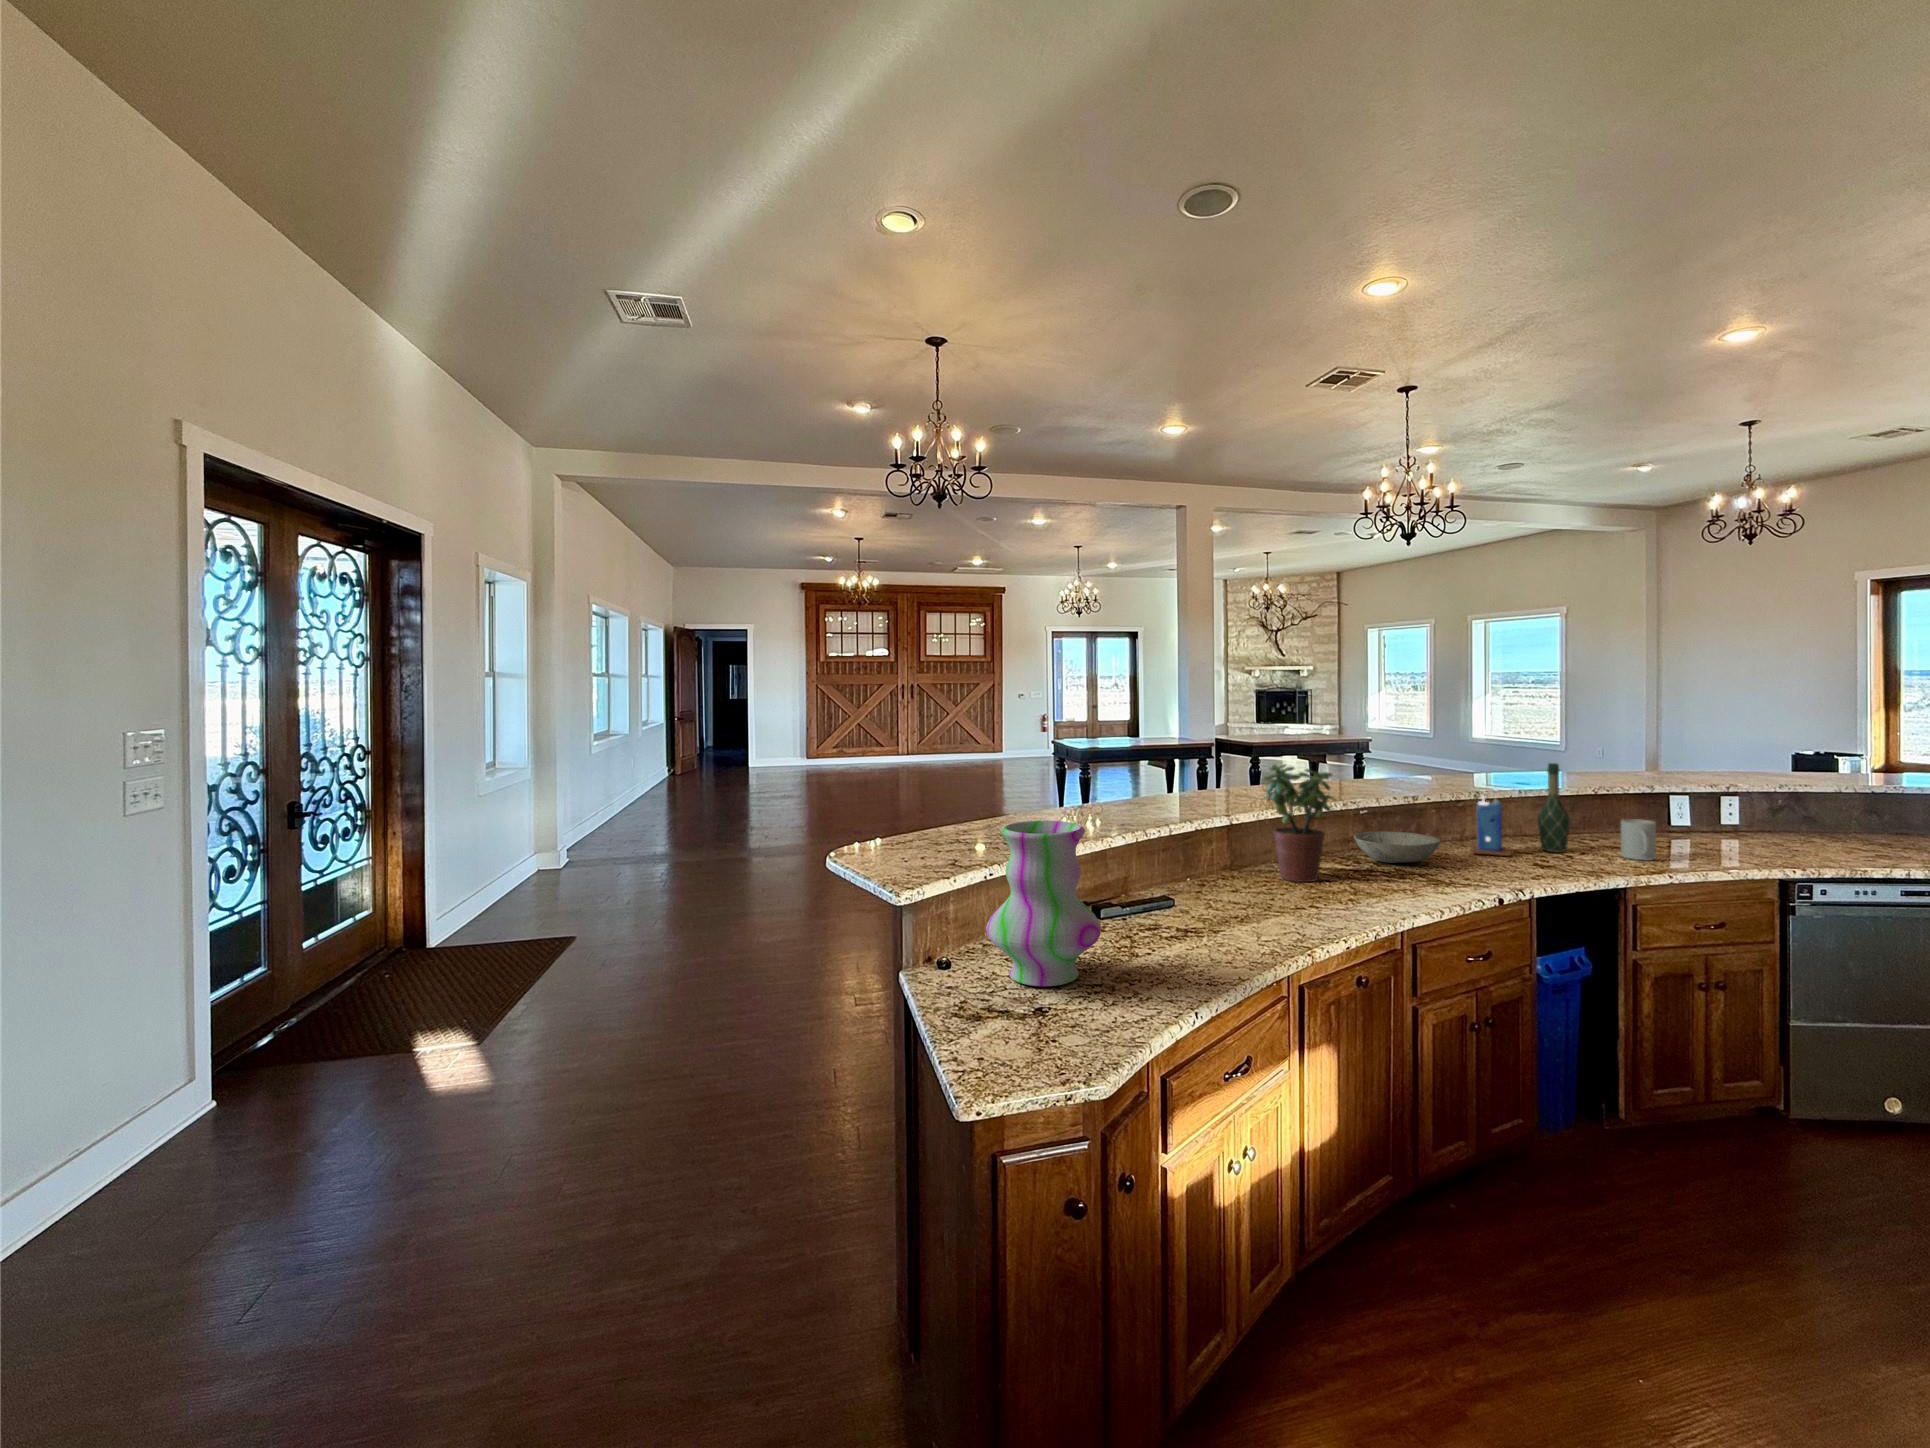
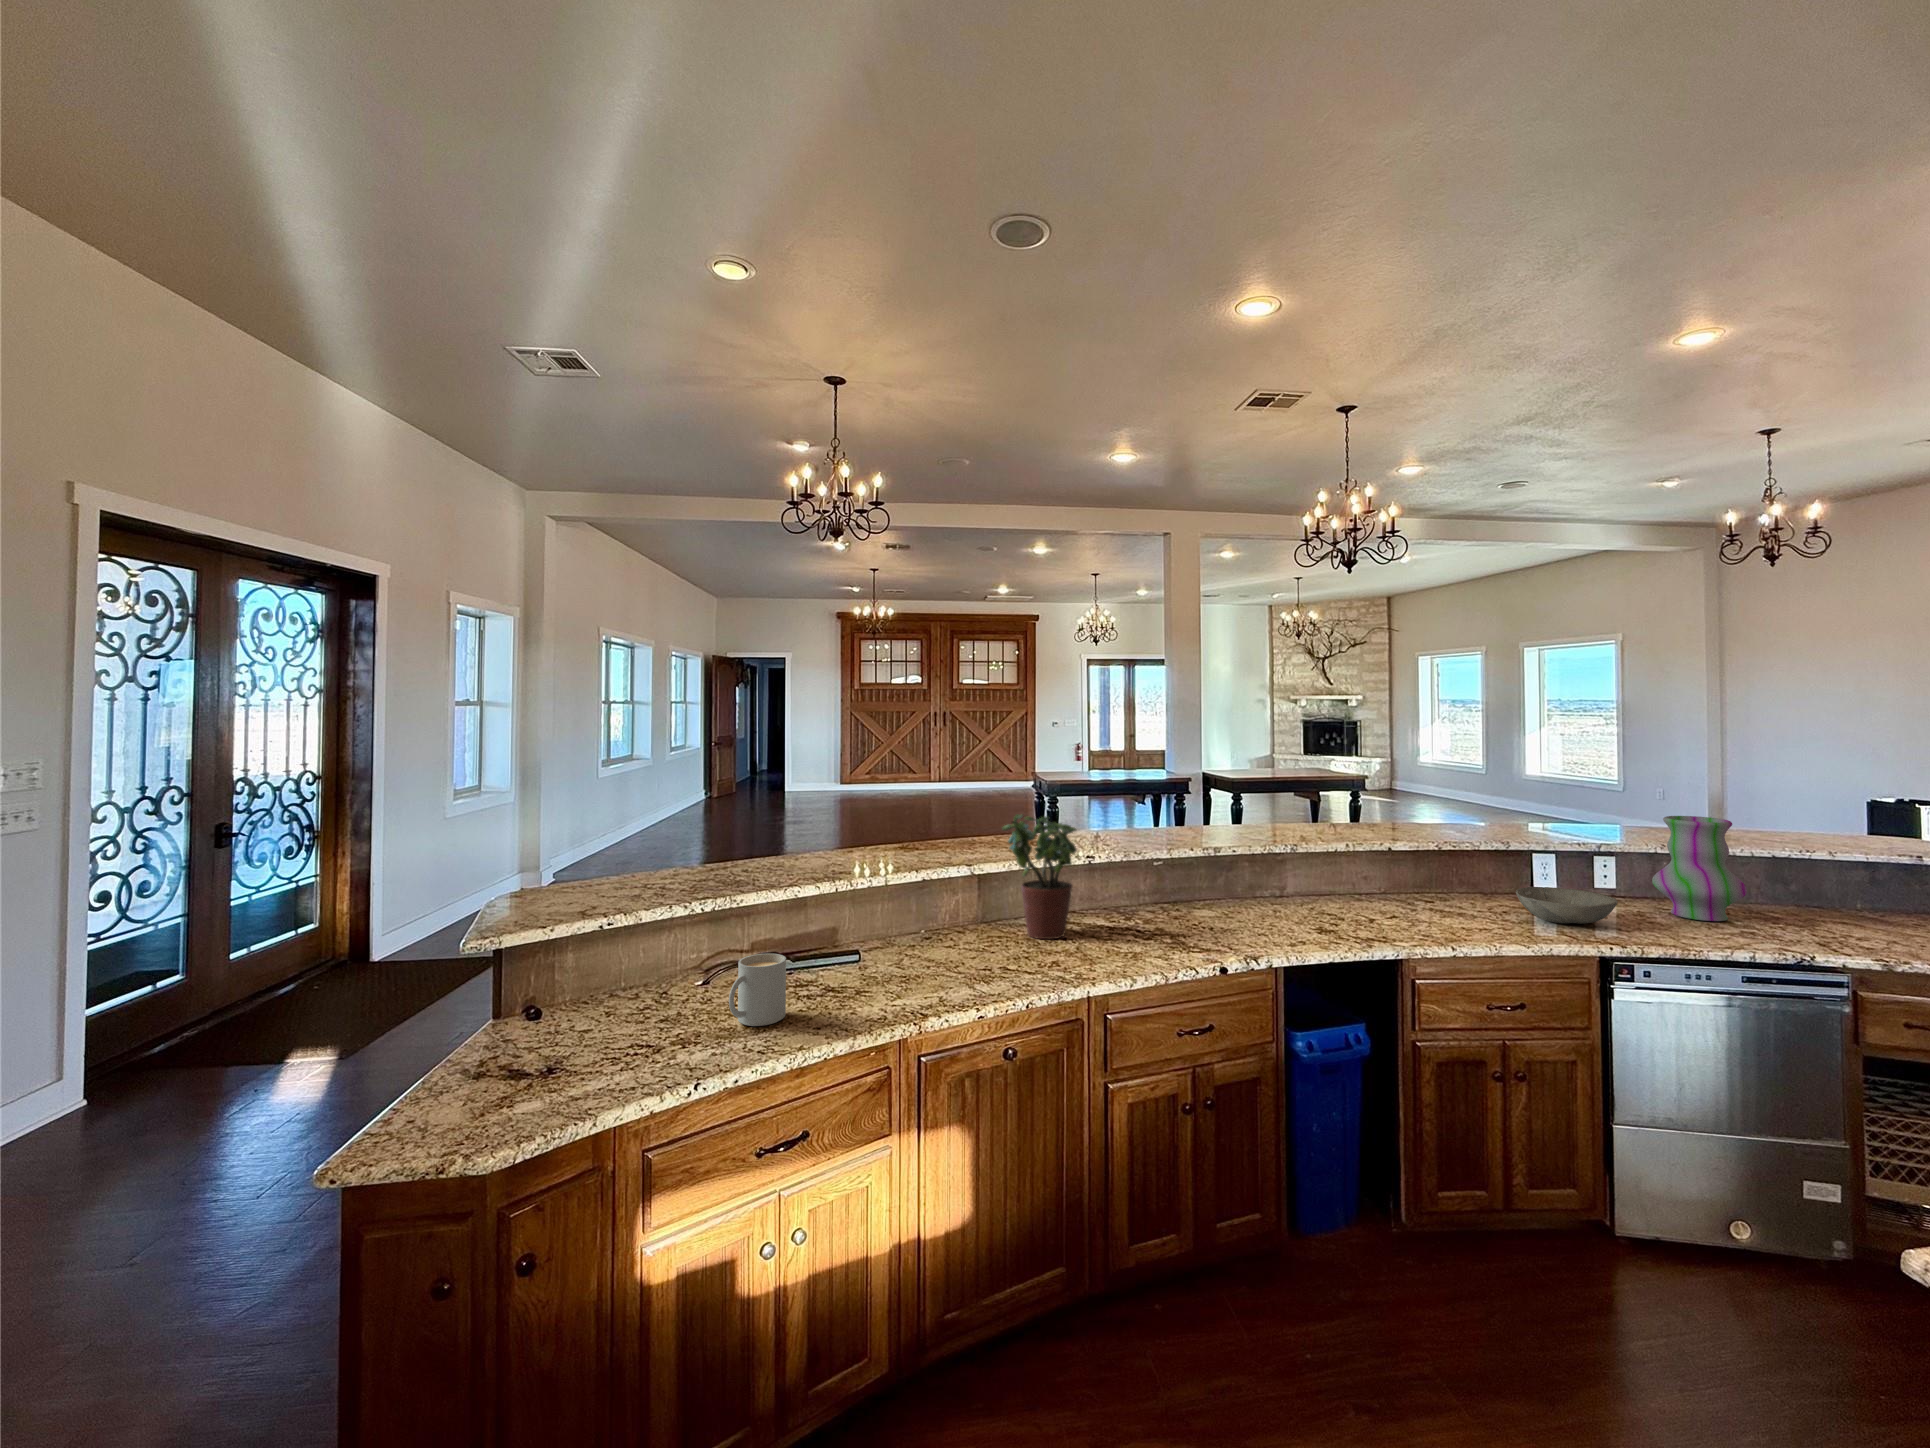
wine bottle: present [1538,763,1570,853] -> none [1354,817,1387,915]
candle: present [1470,796,1510,856] -> none [1273,849,1319,918]
mug: present [1621,819,1656,861] -> present [729,954,786,1026]
vase: present [986,821,1101,986] -> present [1652,816,1747,921]
bowl: present [1354,831,1441,863] -> present [1516,887,1618,924]

